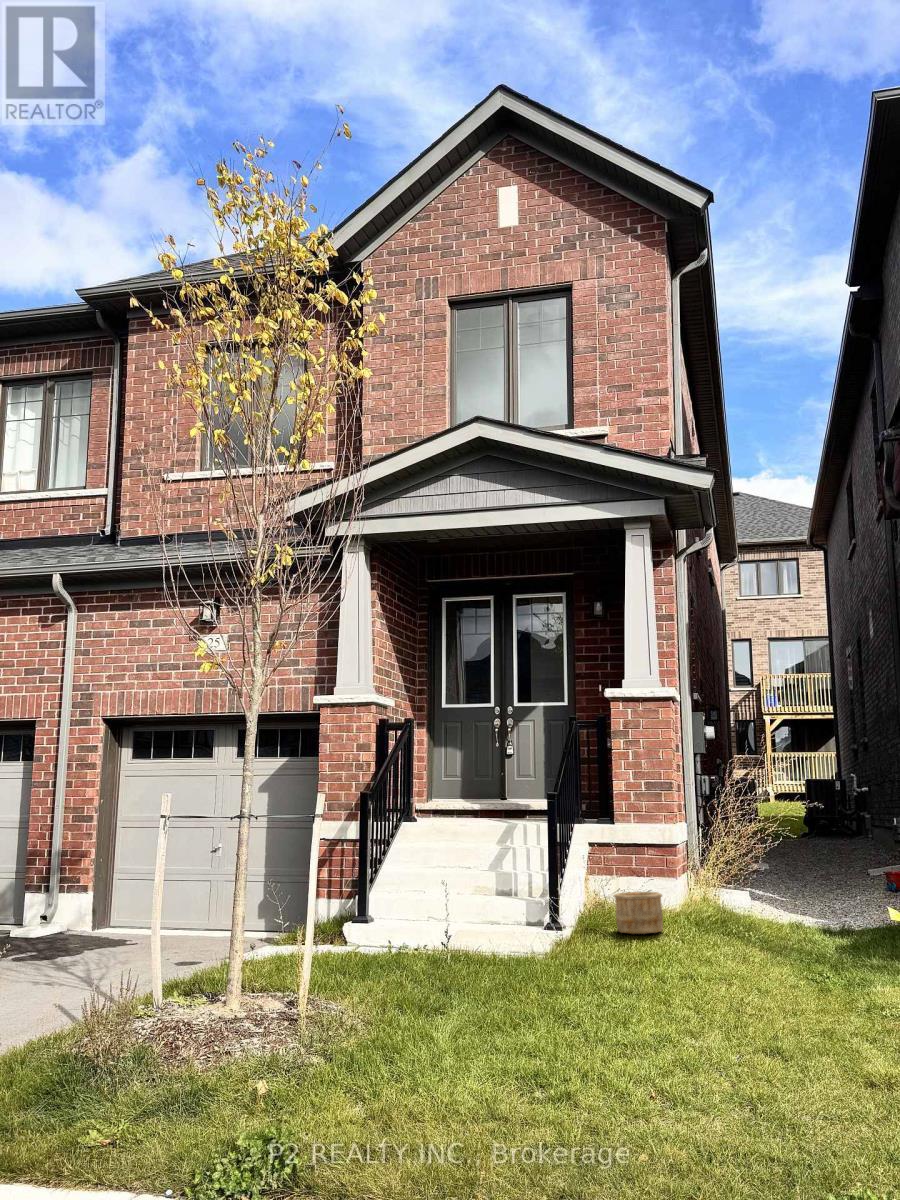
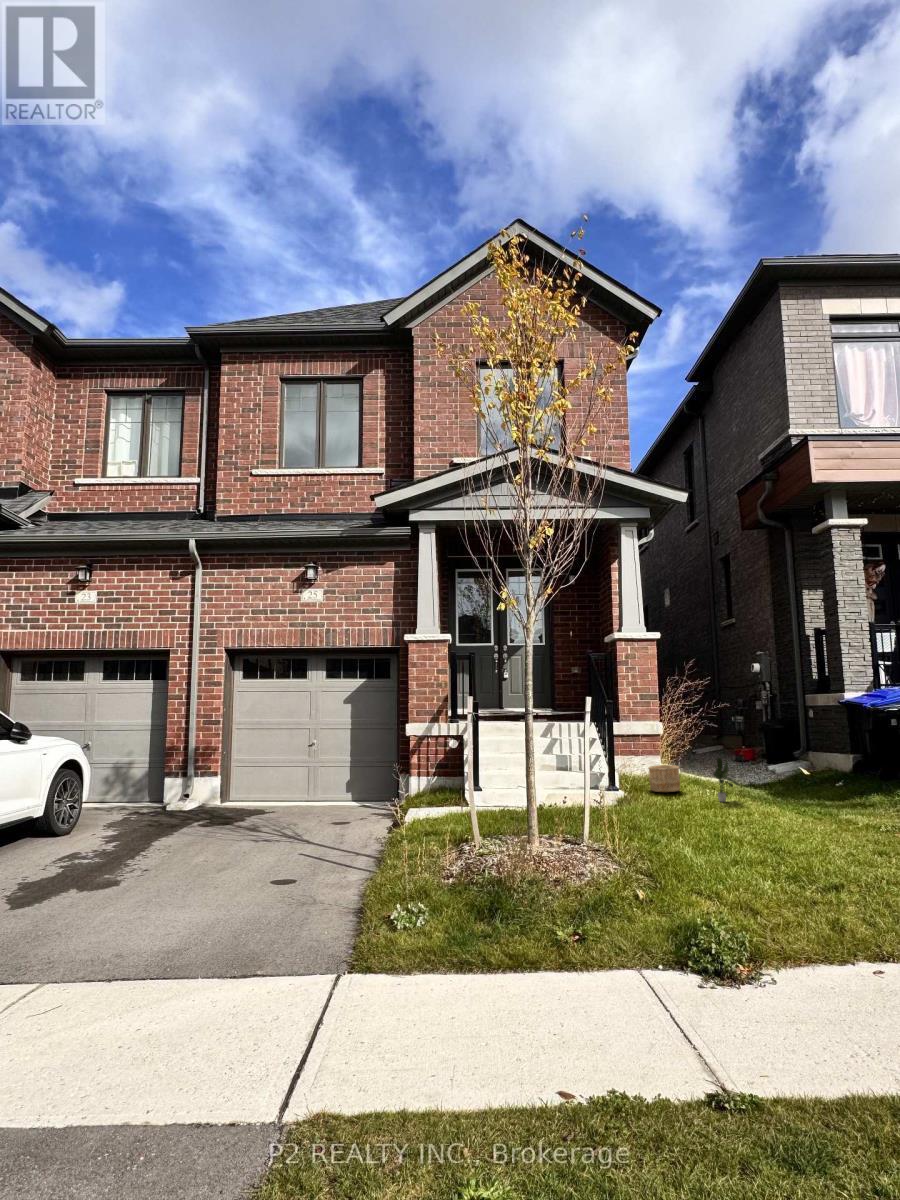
potted plant: none [677,880,723,951] -> present [713,758,738,802]

